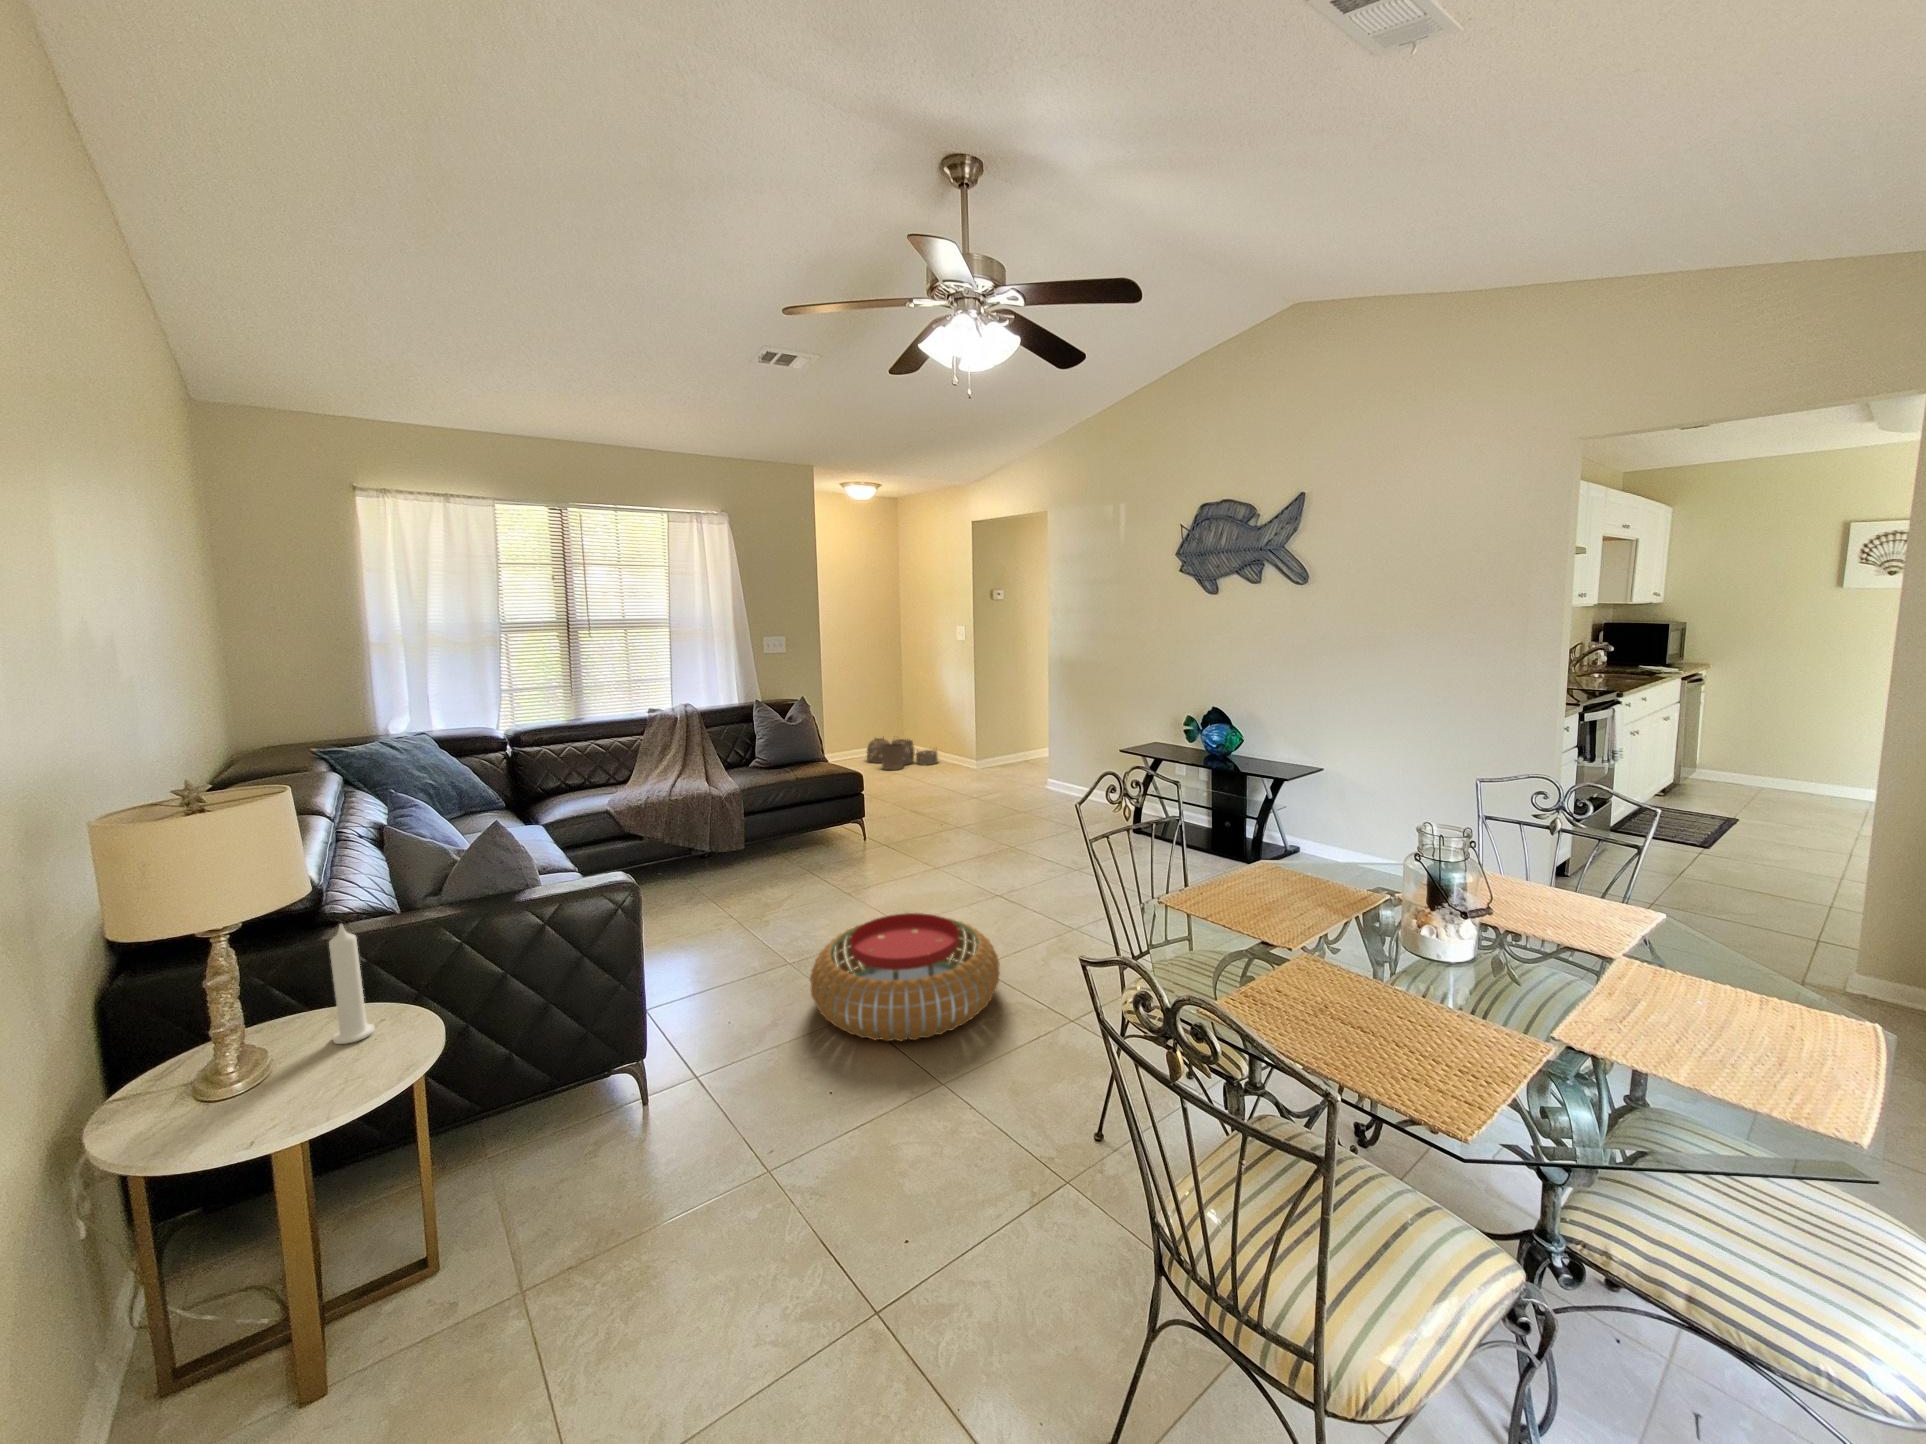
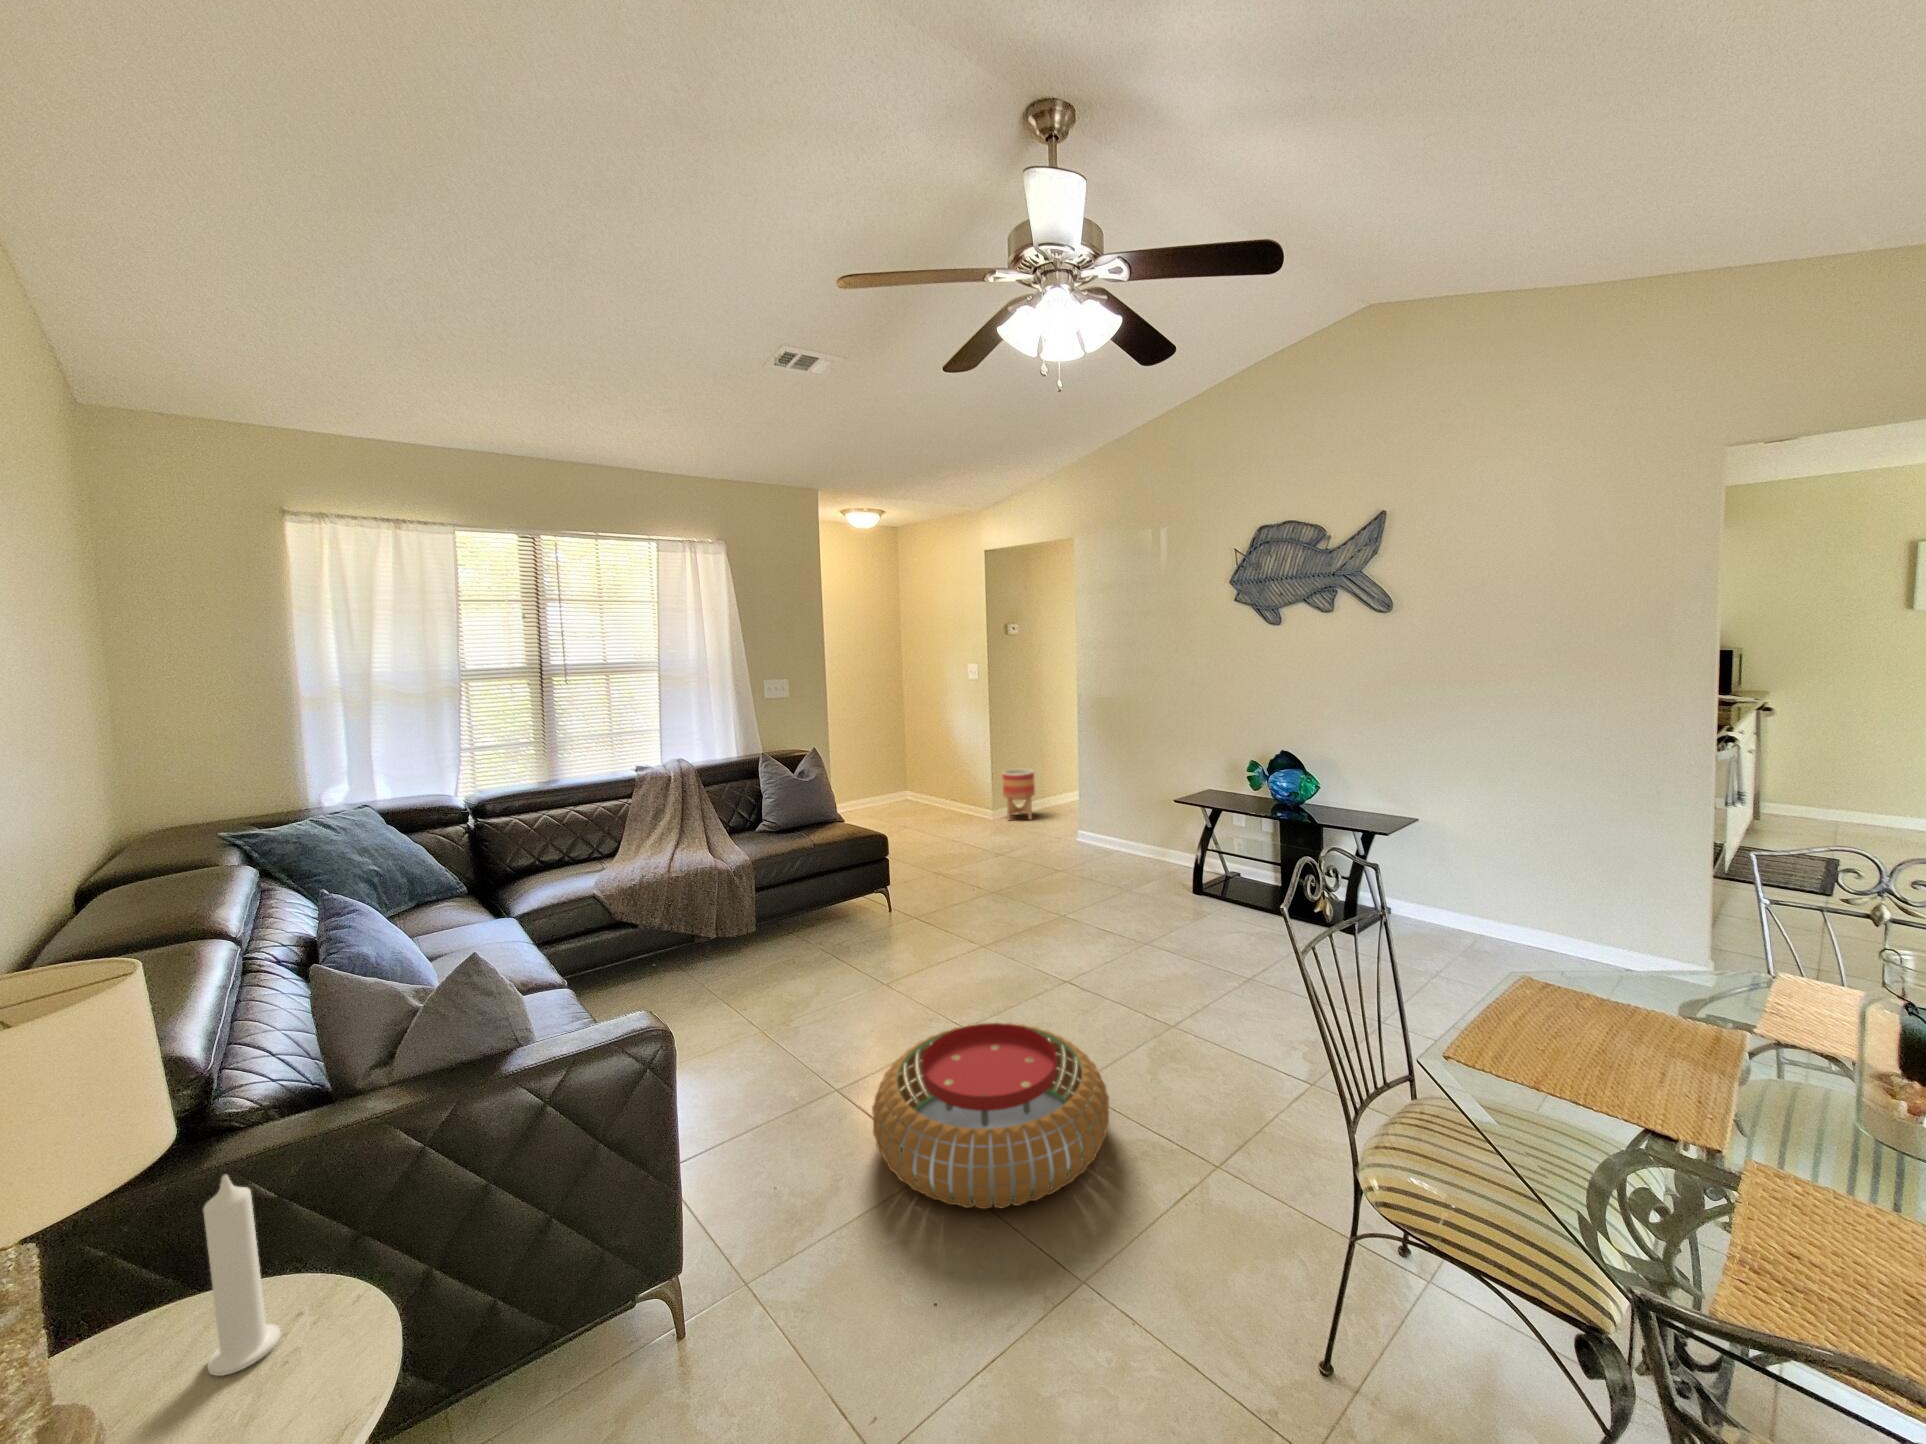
planter: none [987,724,1017,771] -> present [1002,769,1035,820]
woven basket: present [867,736,938,770] -> none [868,784,947,823]

